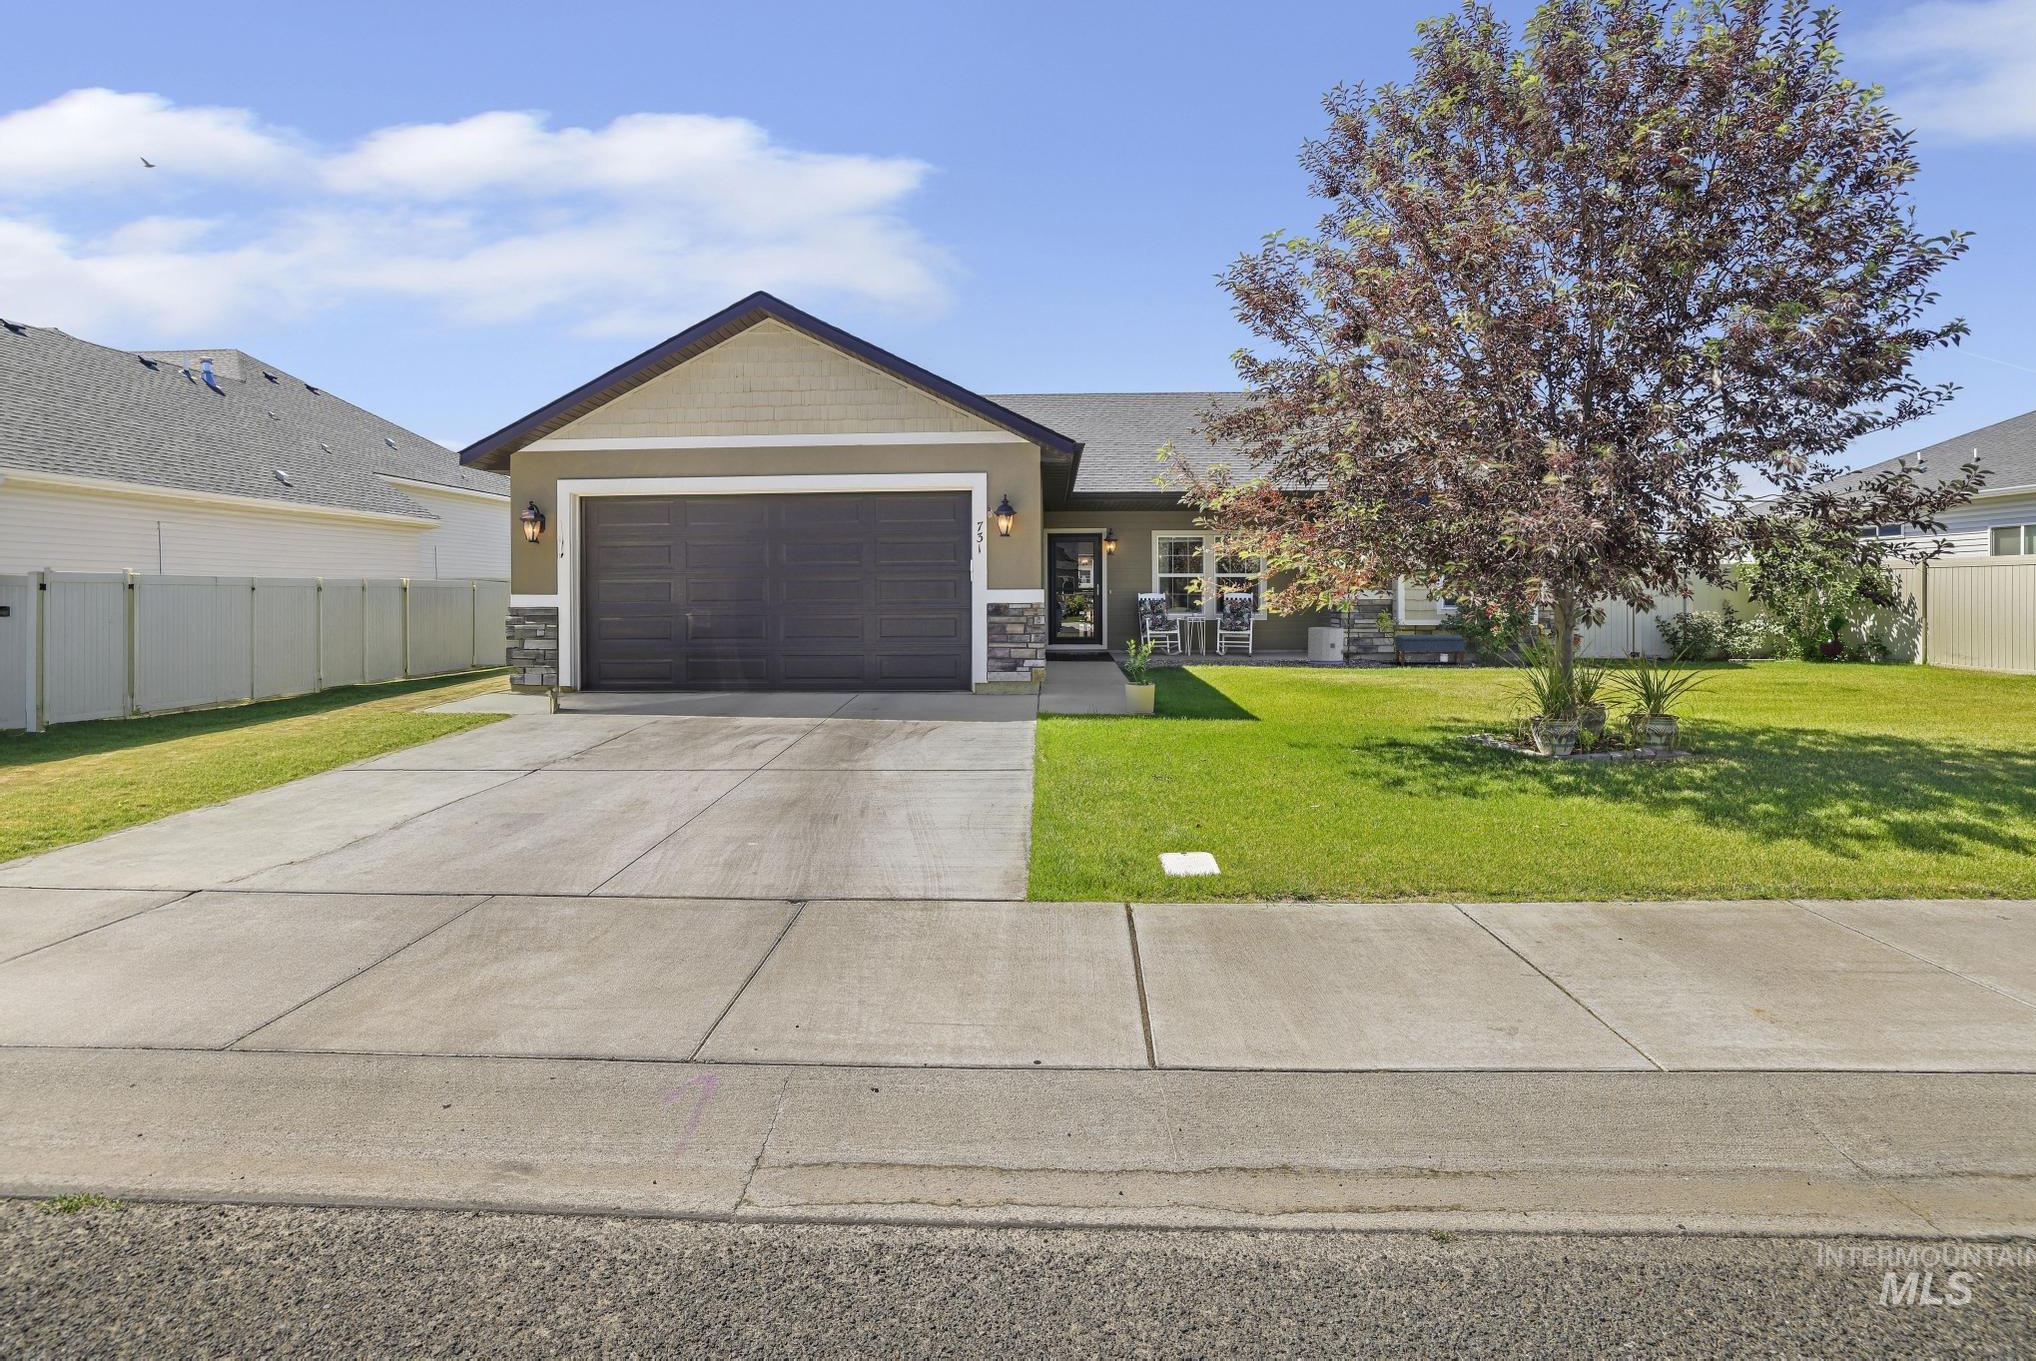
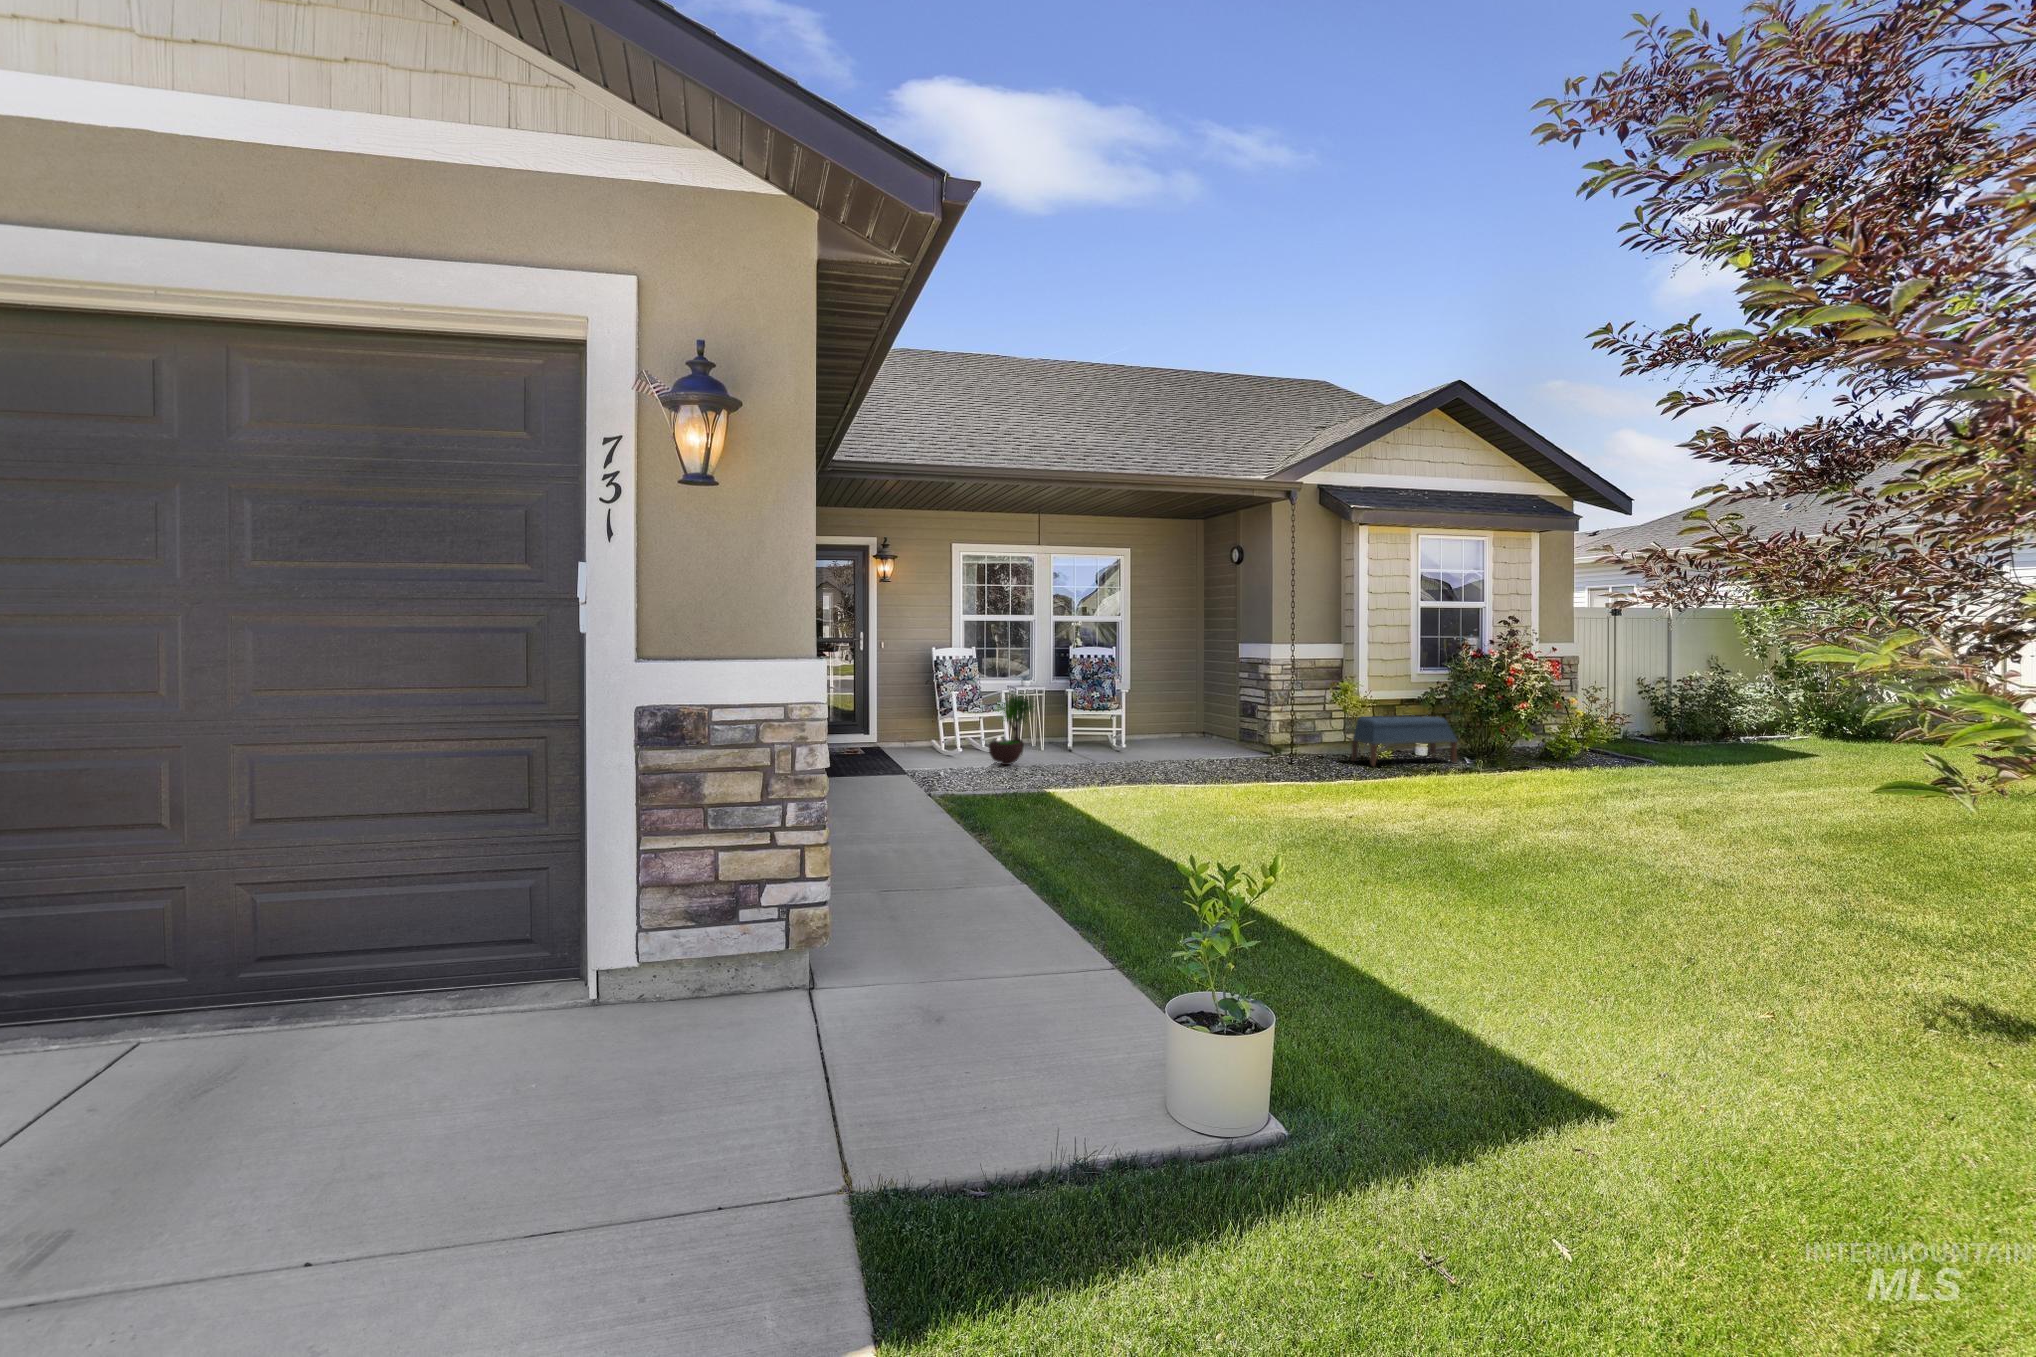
potted tree: present [1820,615,1850,657] -> present [989,692,1035,765]
trash can: present [1308,627,1344,664] -> none [1218,704,1279,768]

